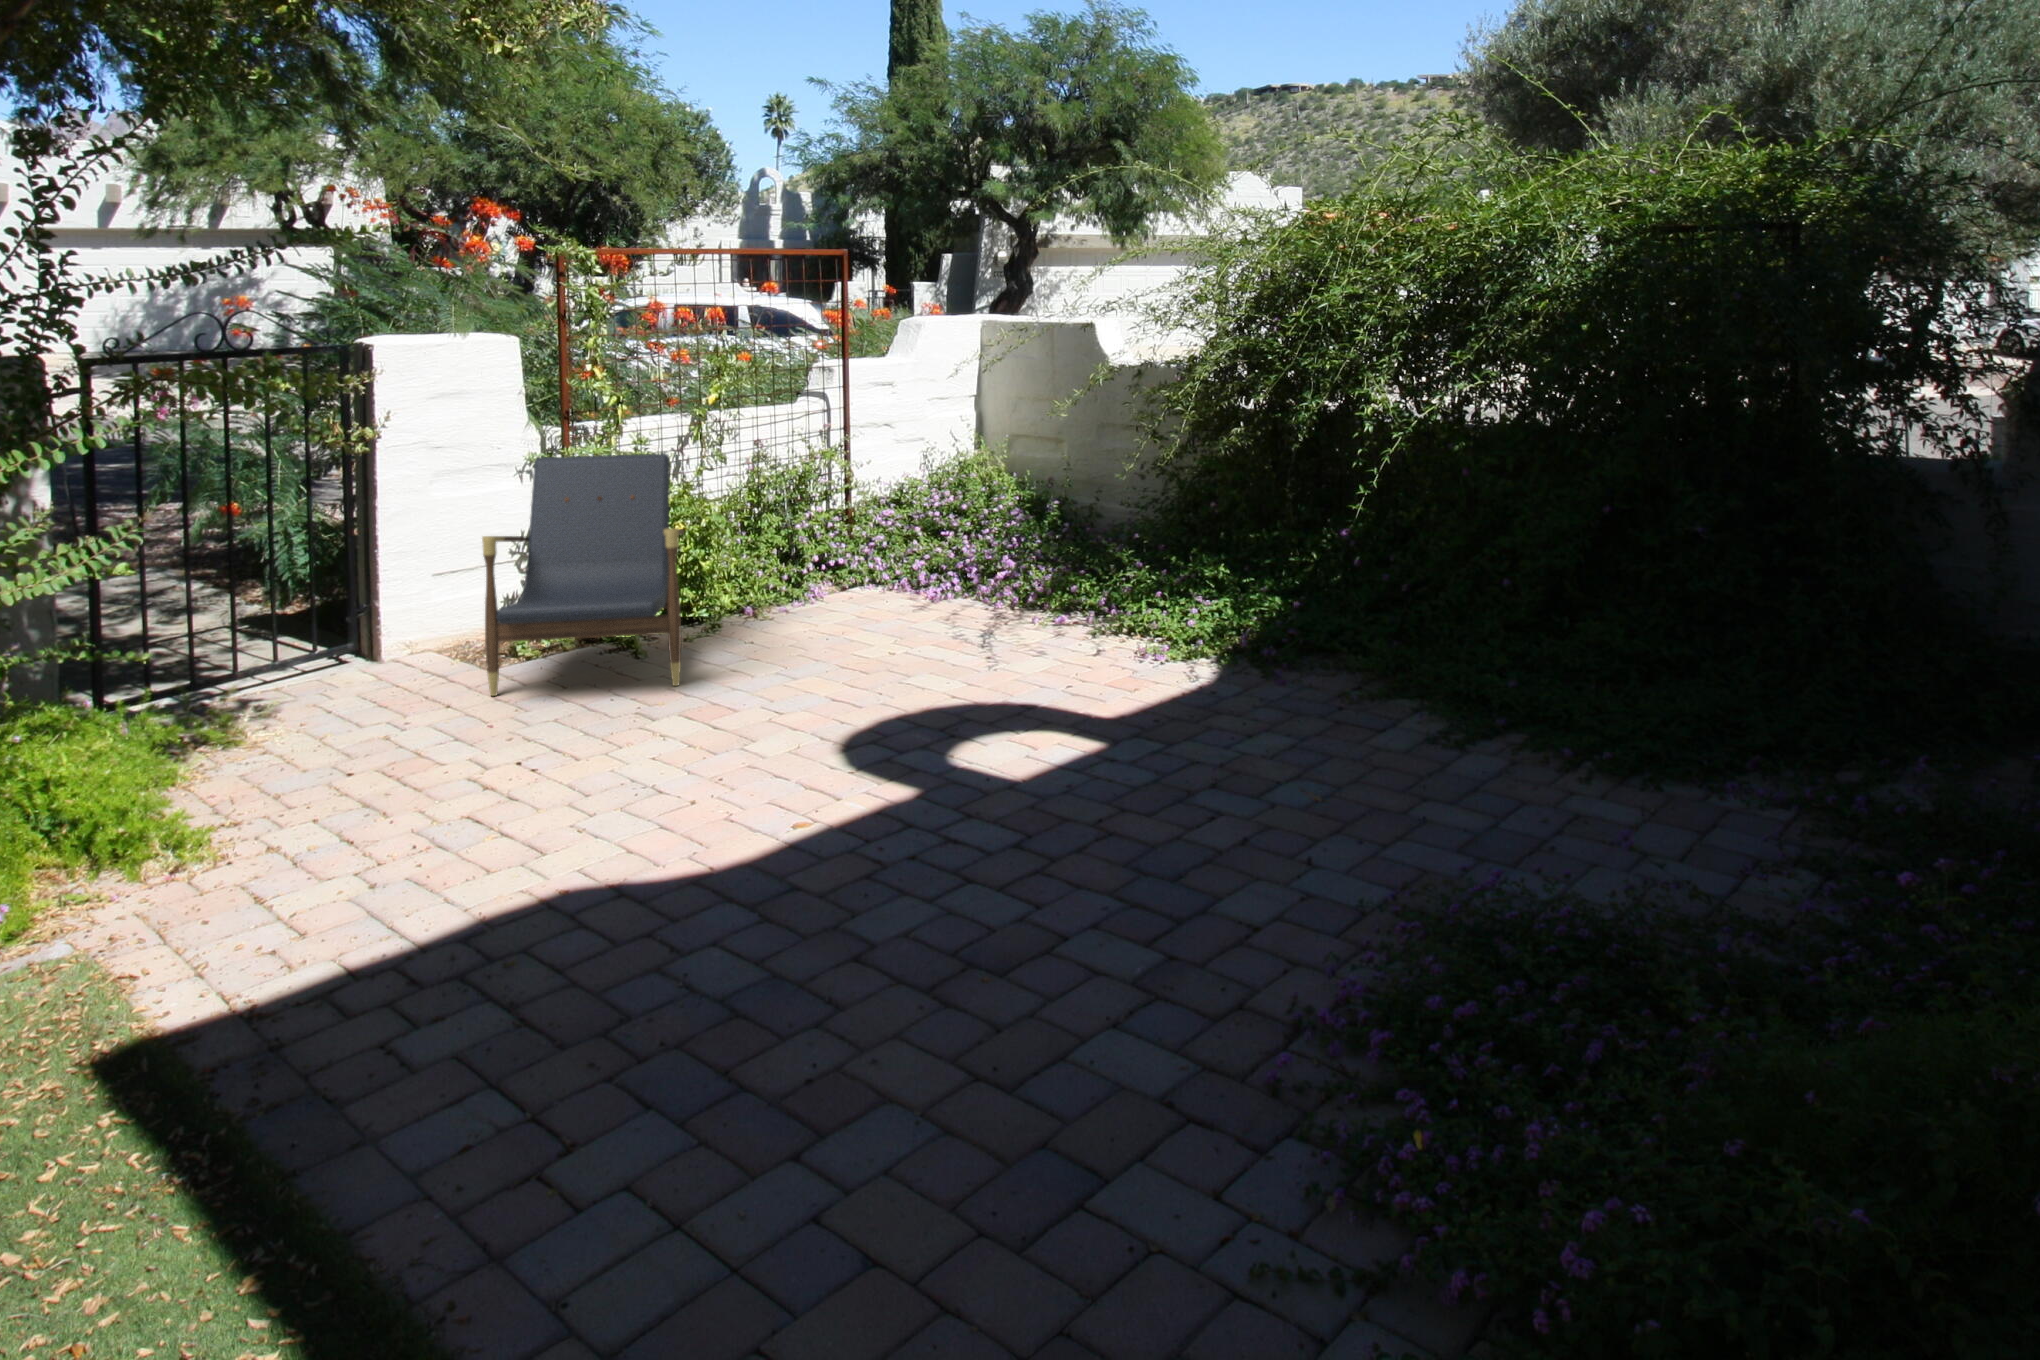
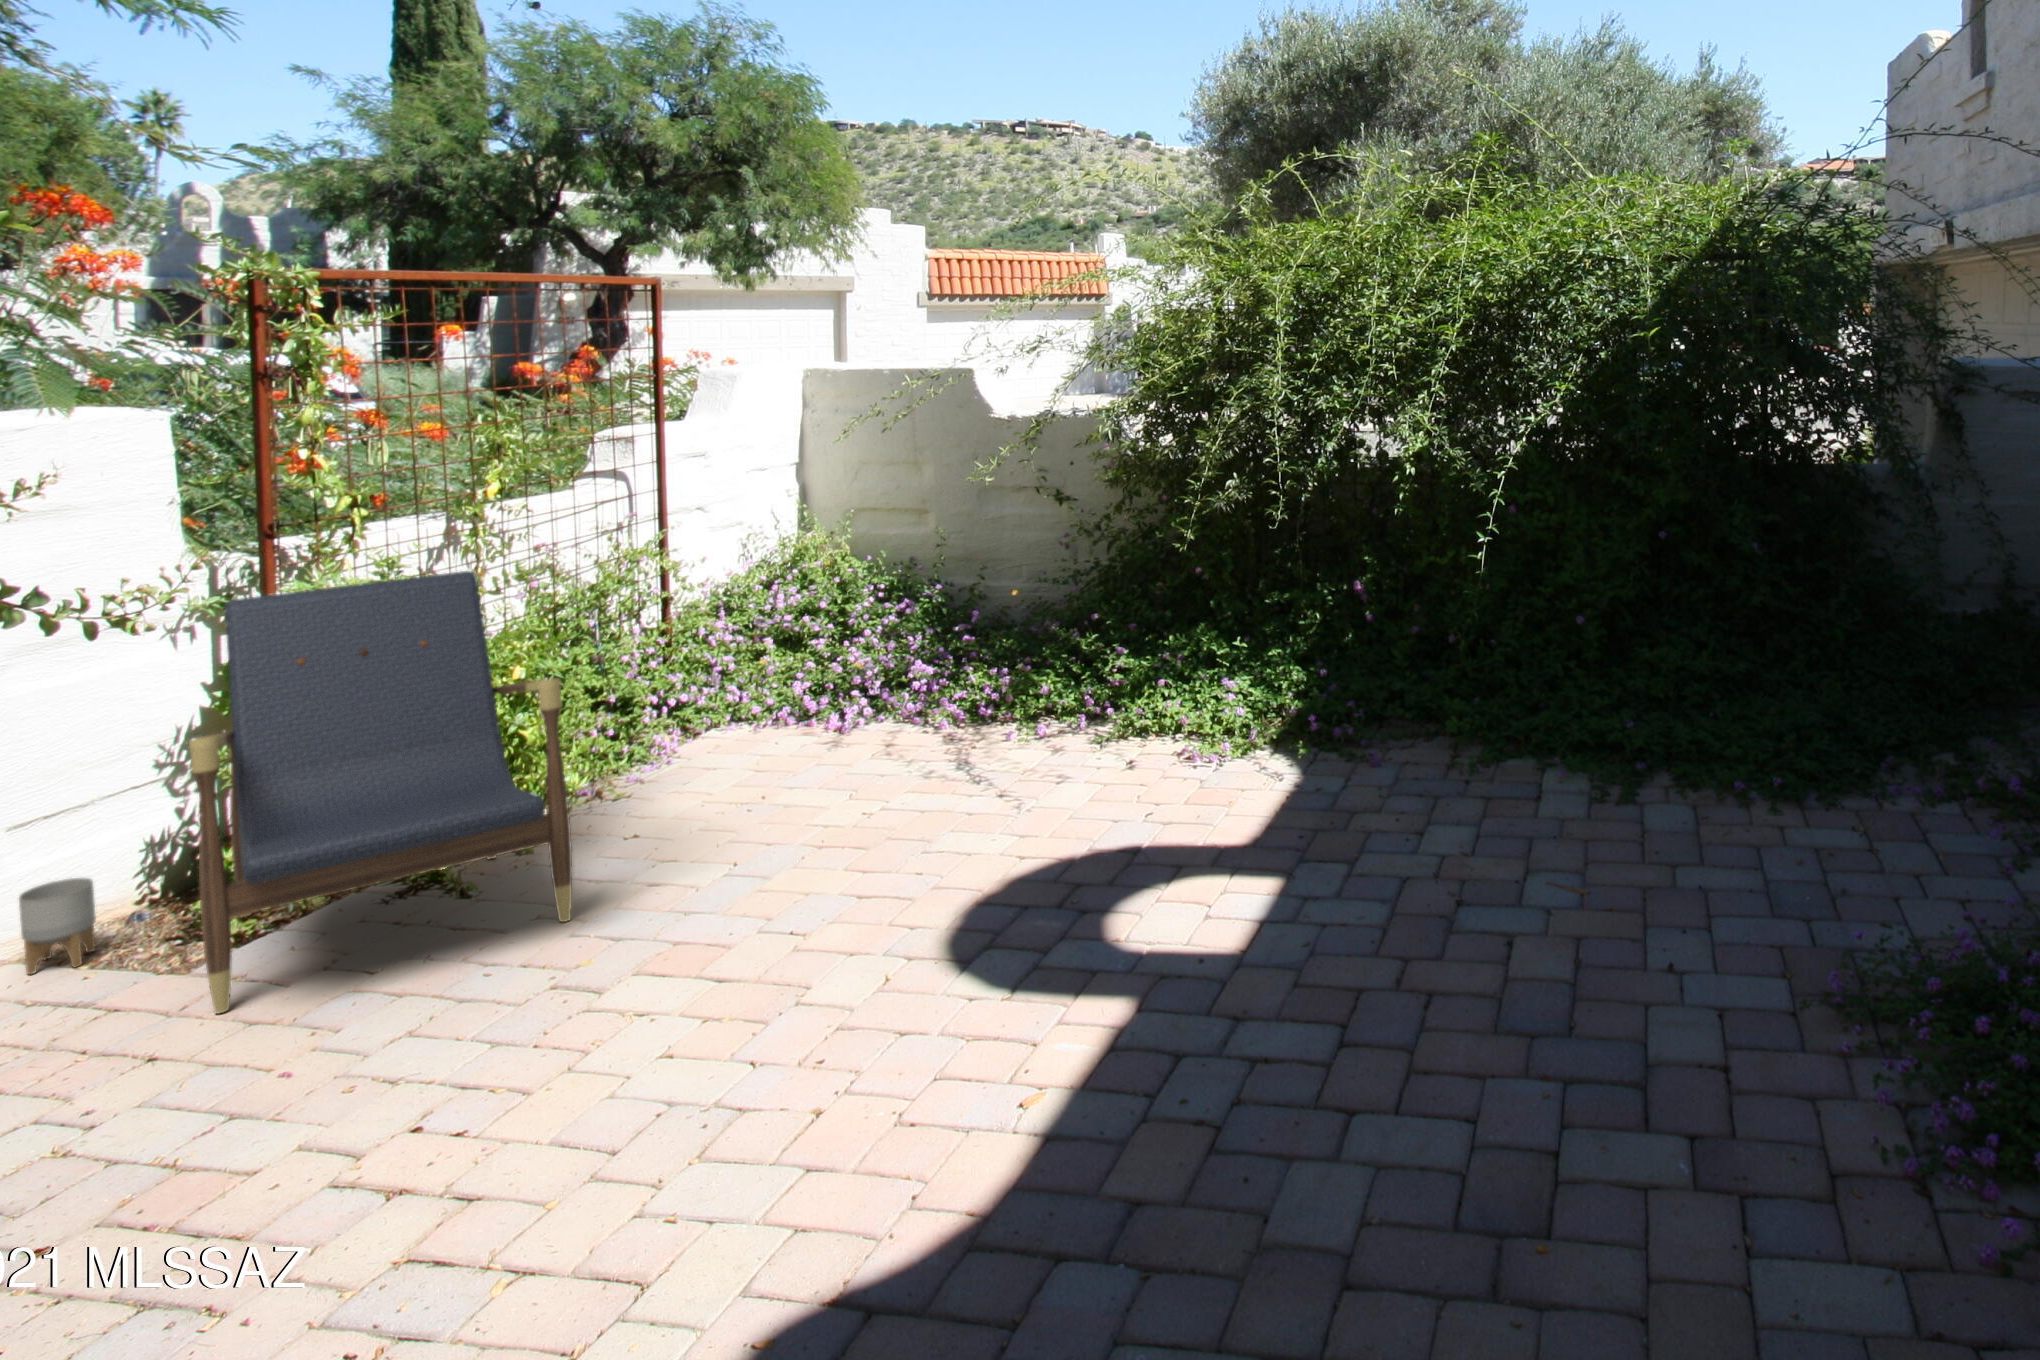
planter: none [435,609,471,659] -> present [19,878,96,975]

